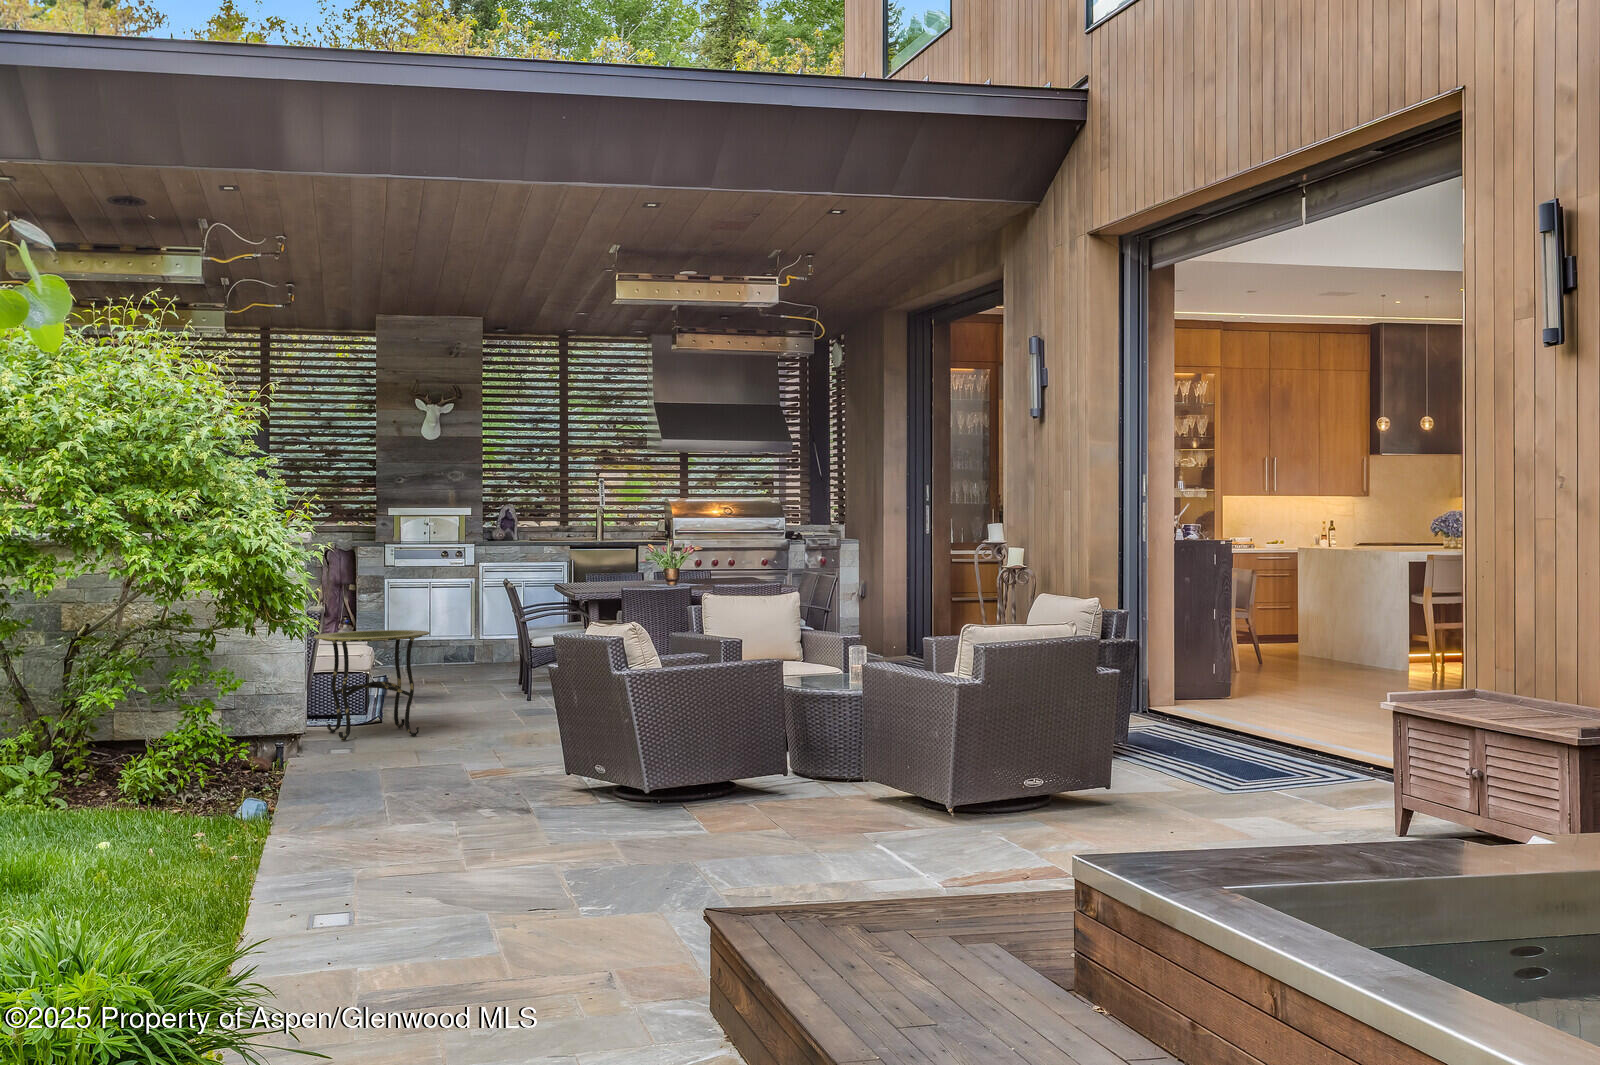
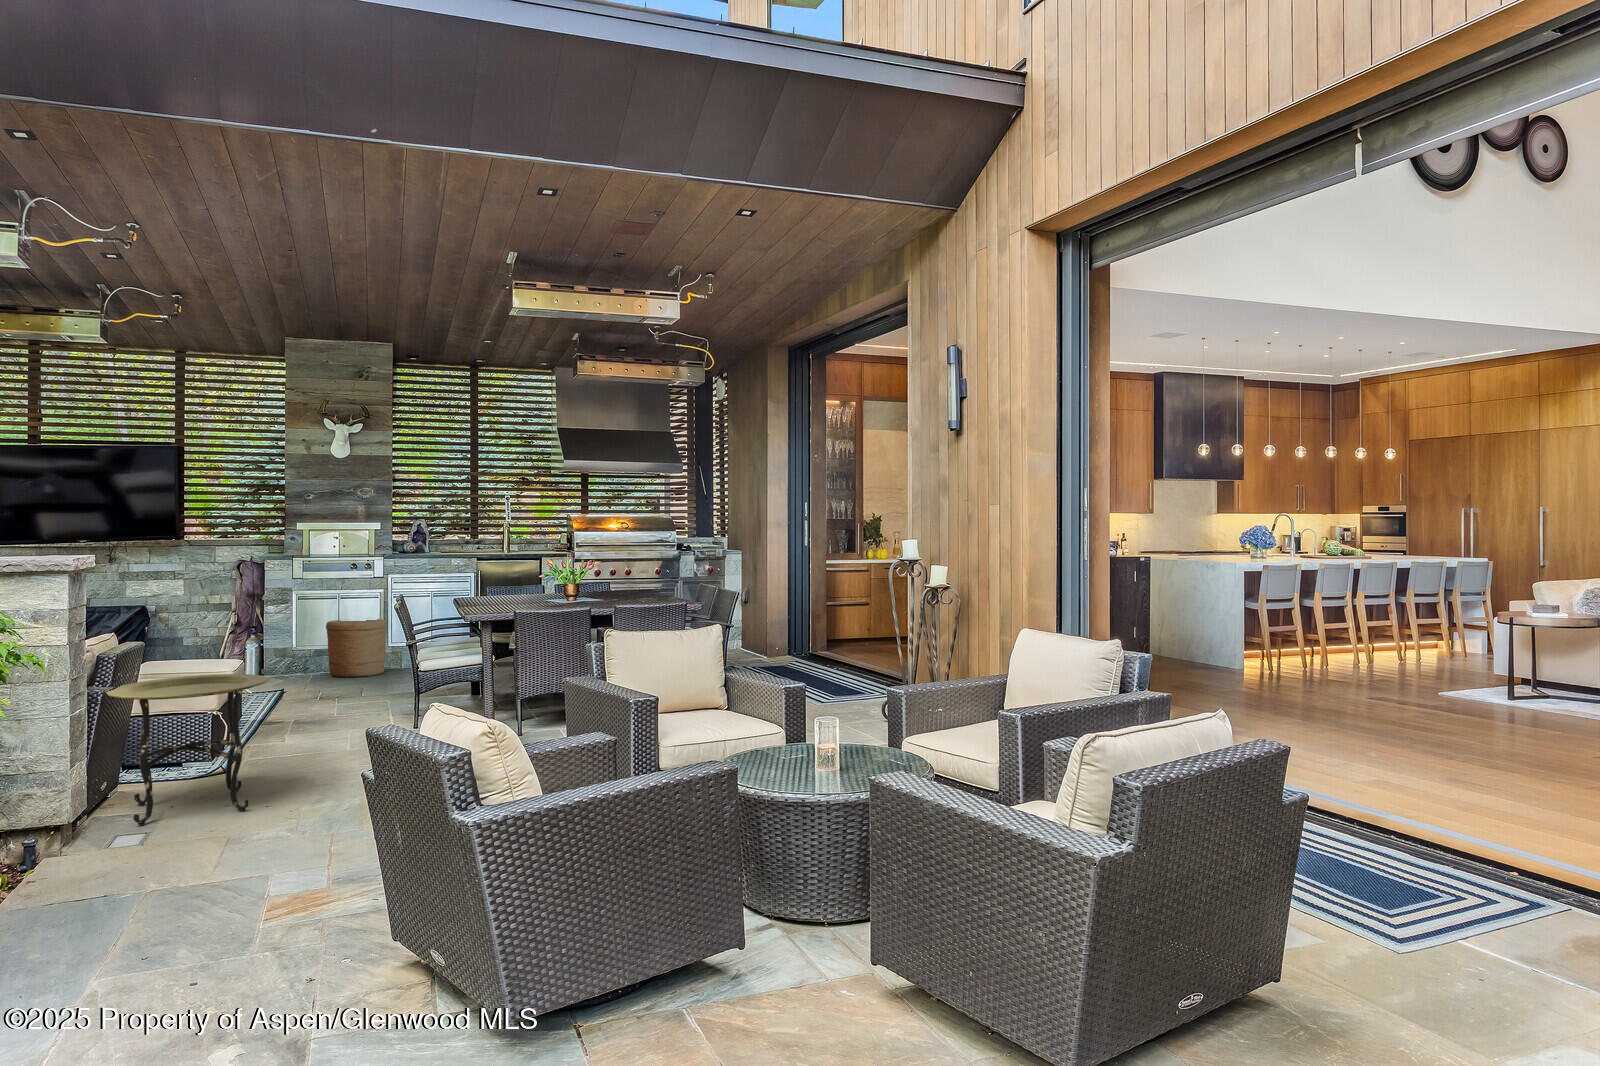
woven basket: none [421,609,480,668] -> present [326,619,386,677]

